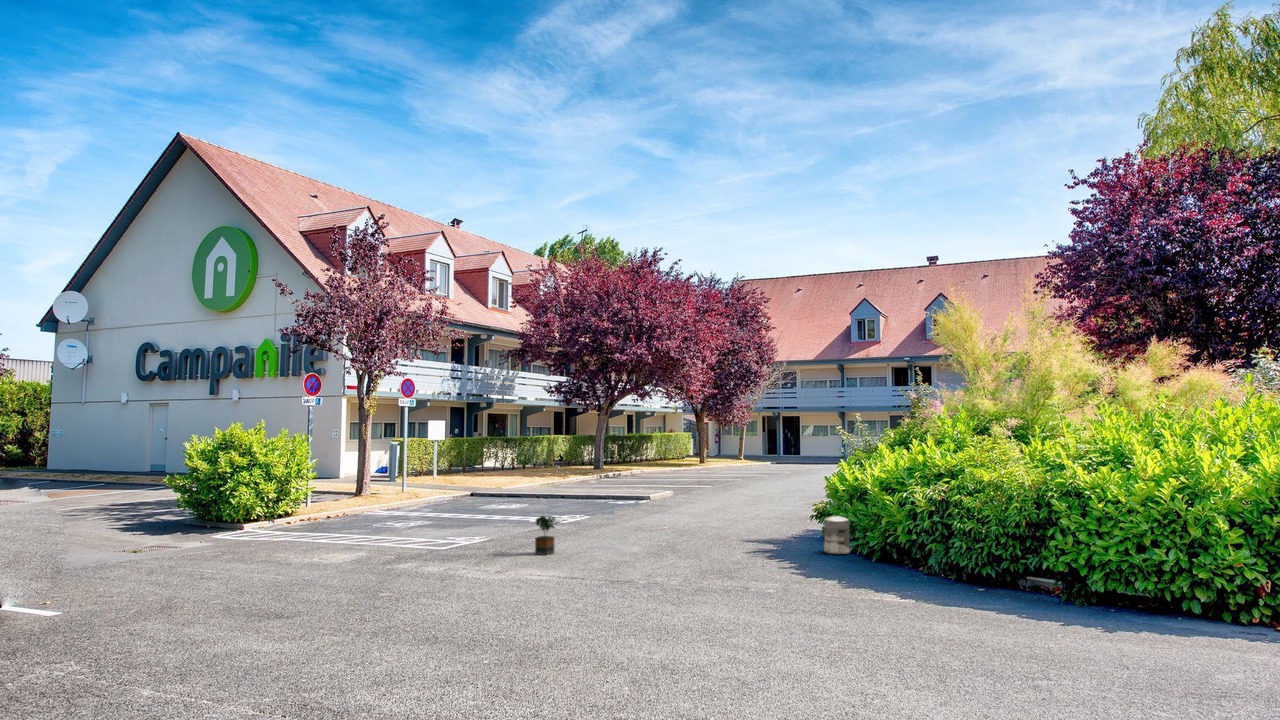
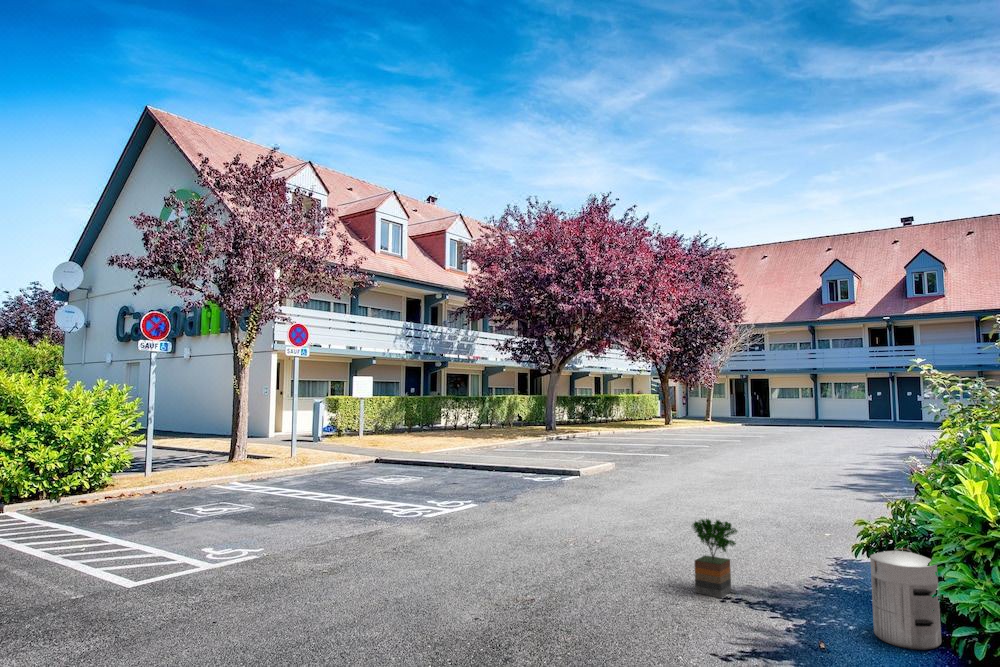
potted tree: present [535,516,558,555] -> present [693,519,738,598]

